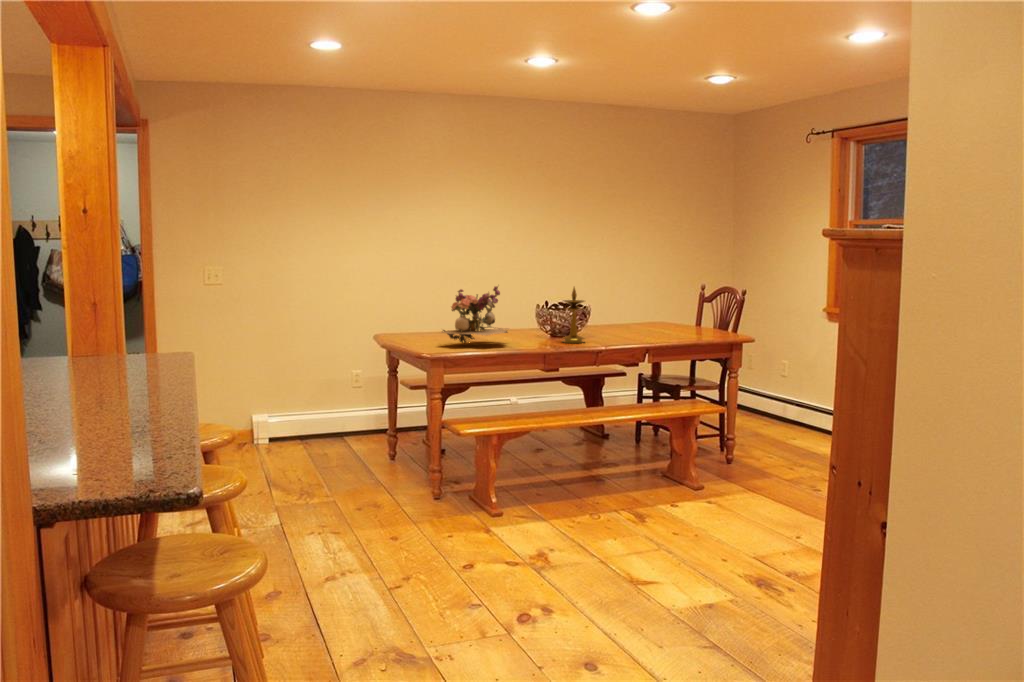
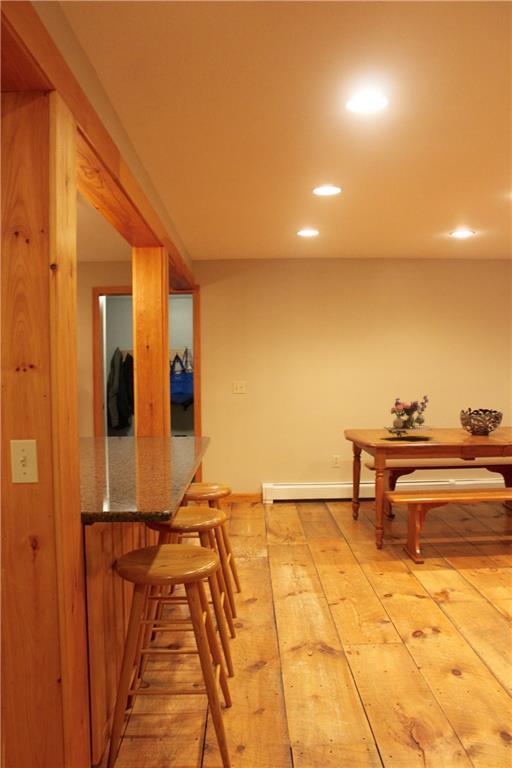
candlestick: present [563,287,584,343] -> none [476,396,495,439]

